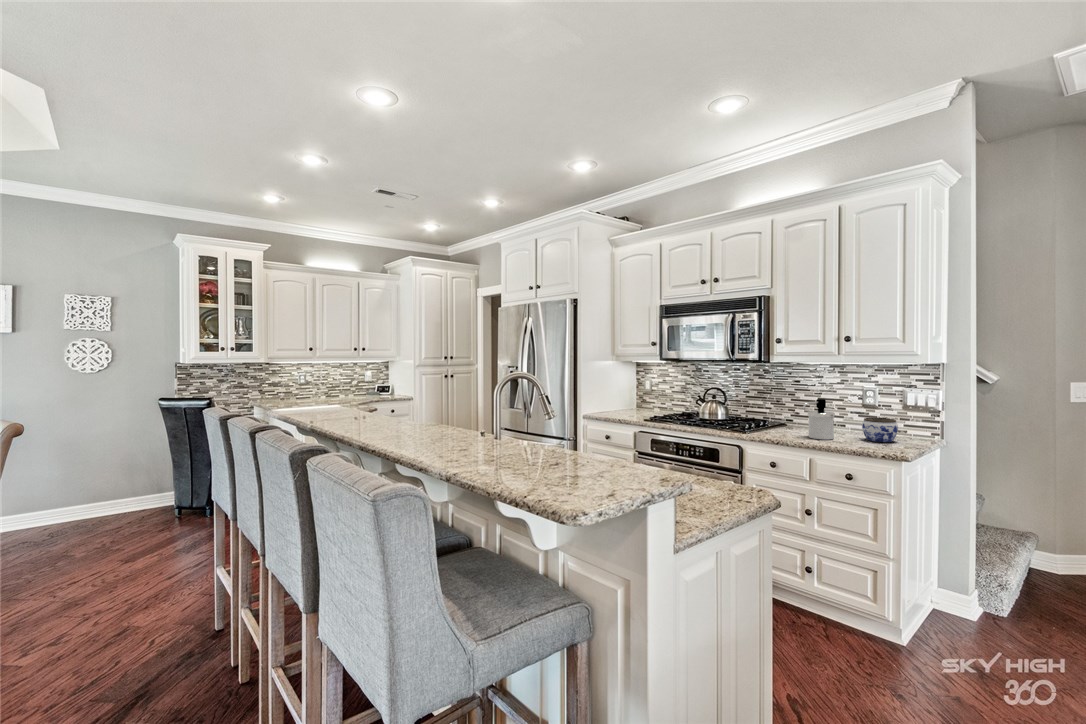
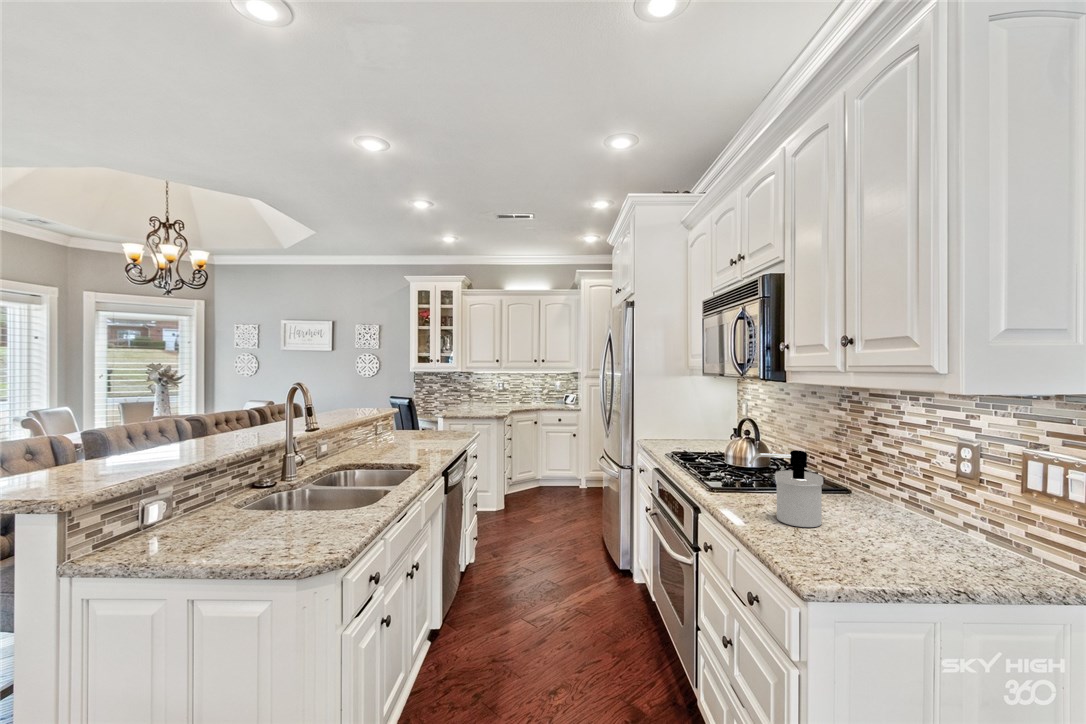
jar: present [862,418,898,442] -> none [859,499,937,559]

